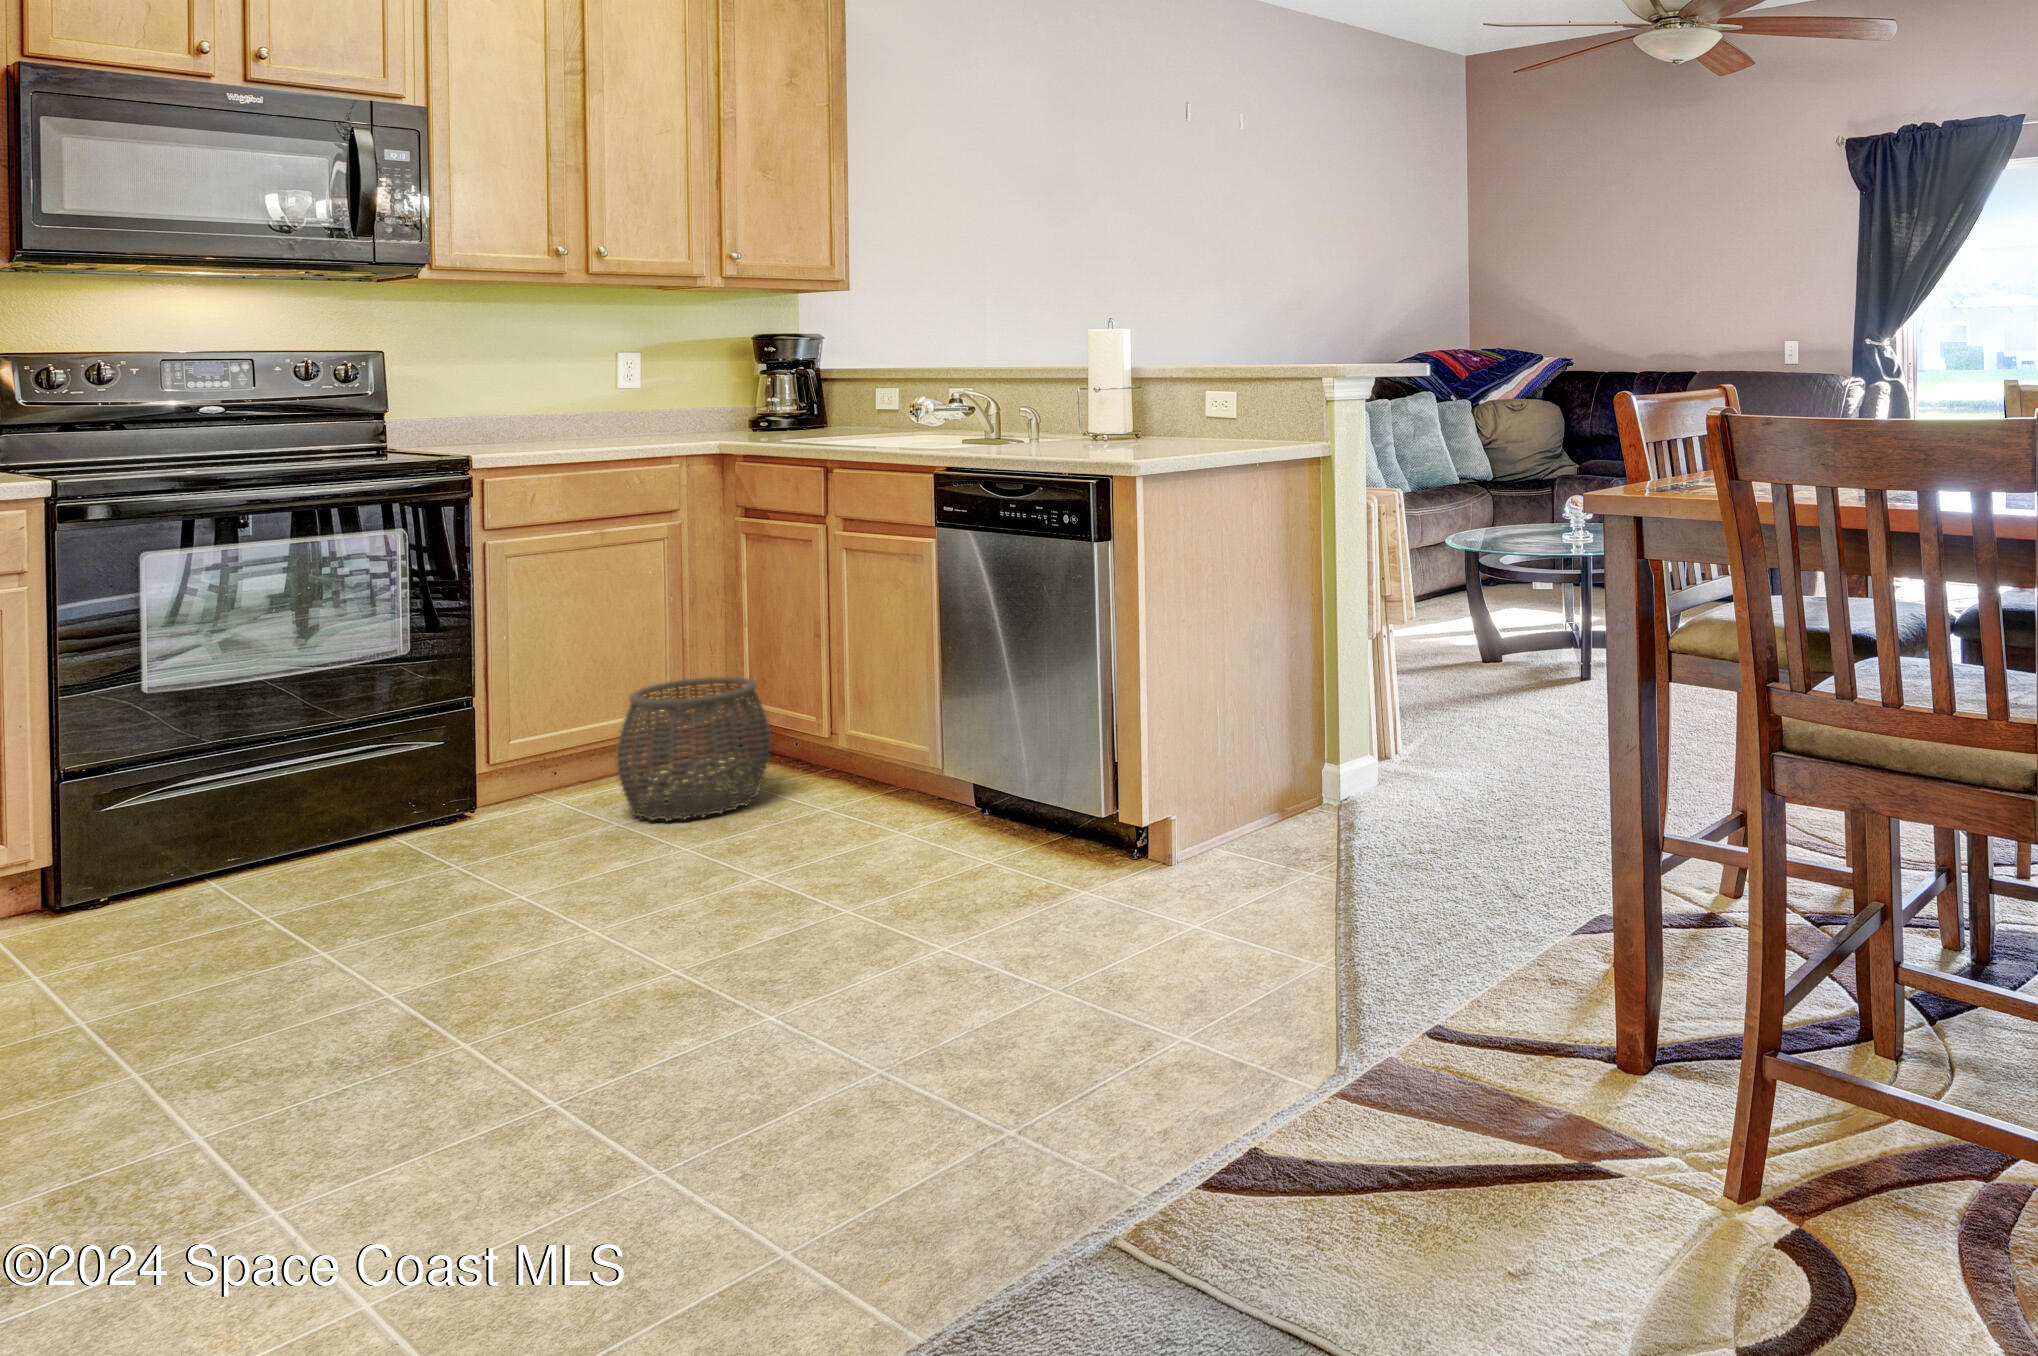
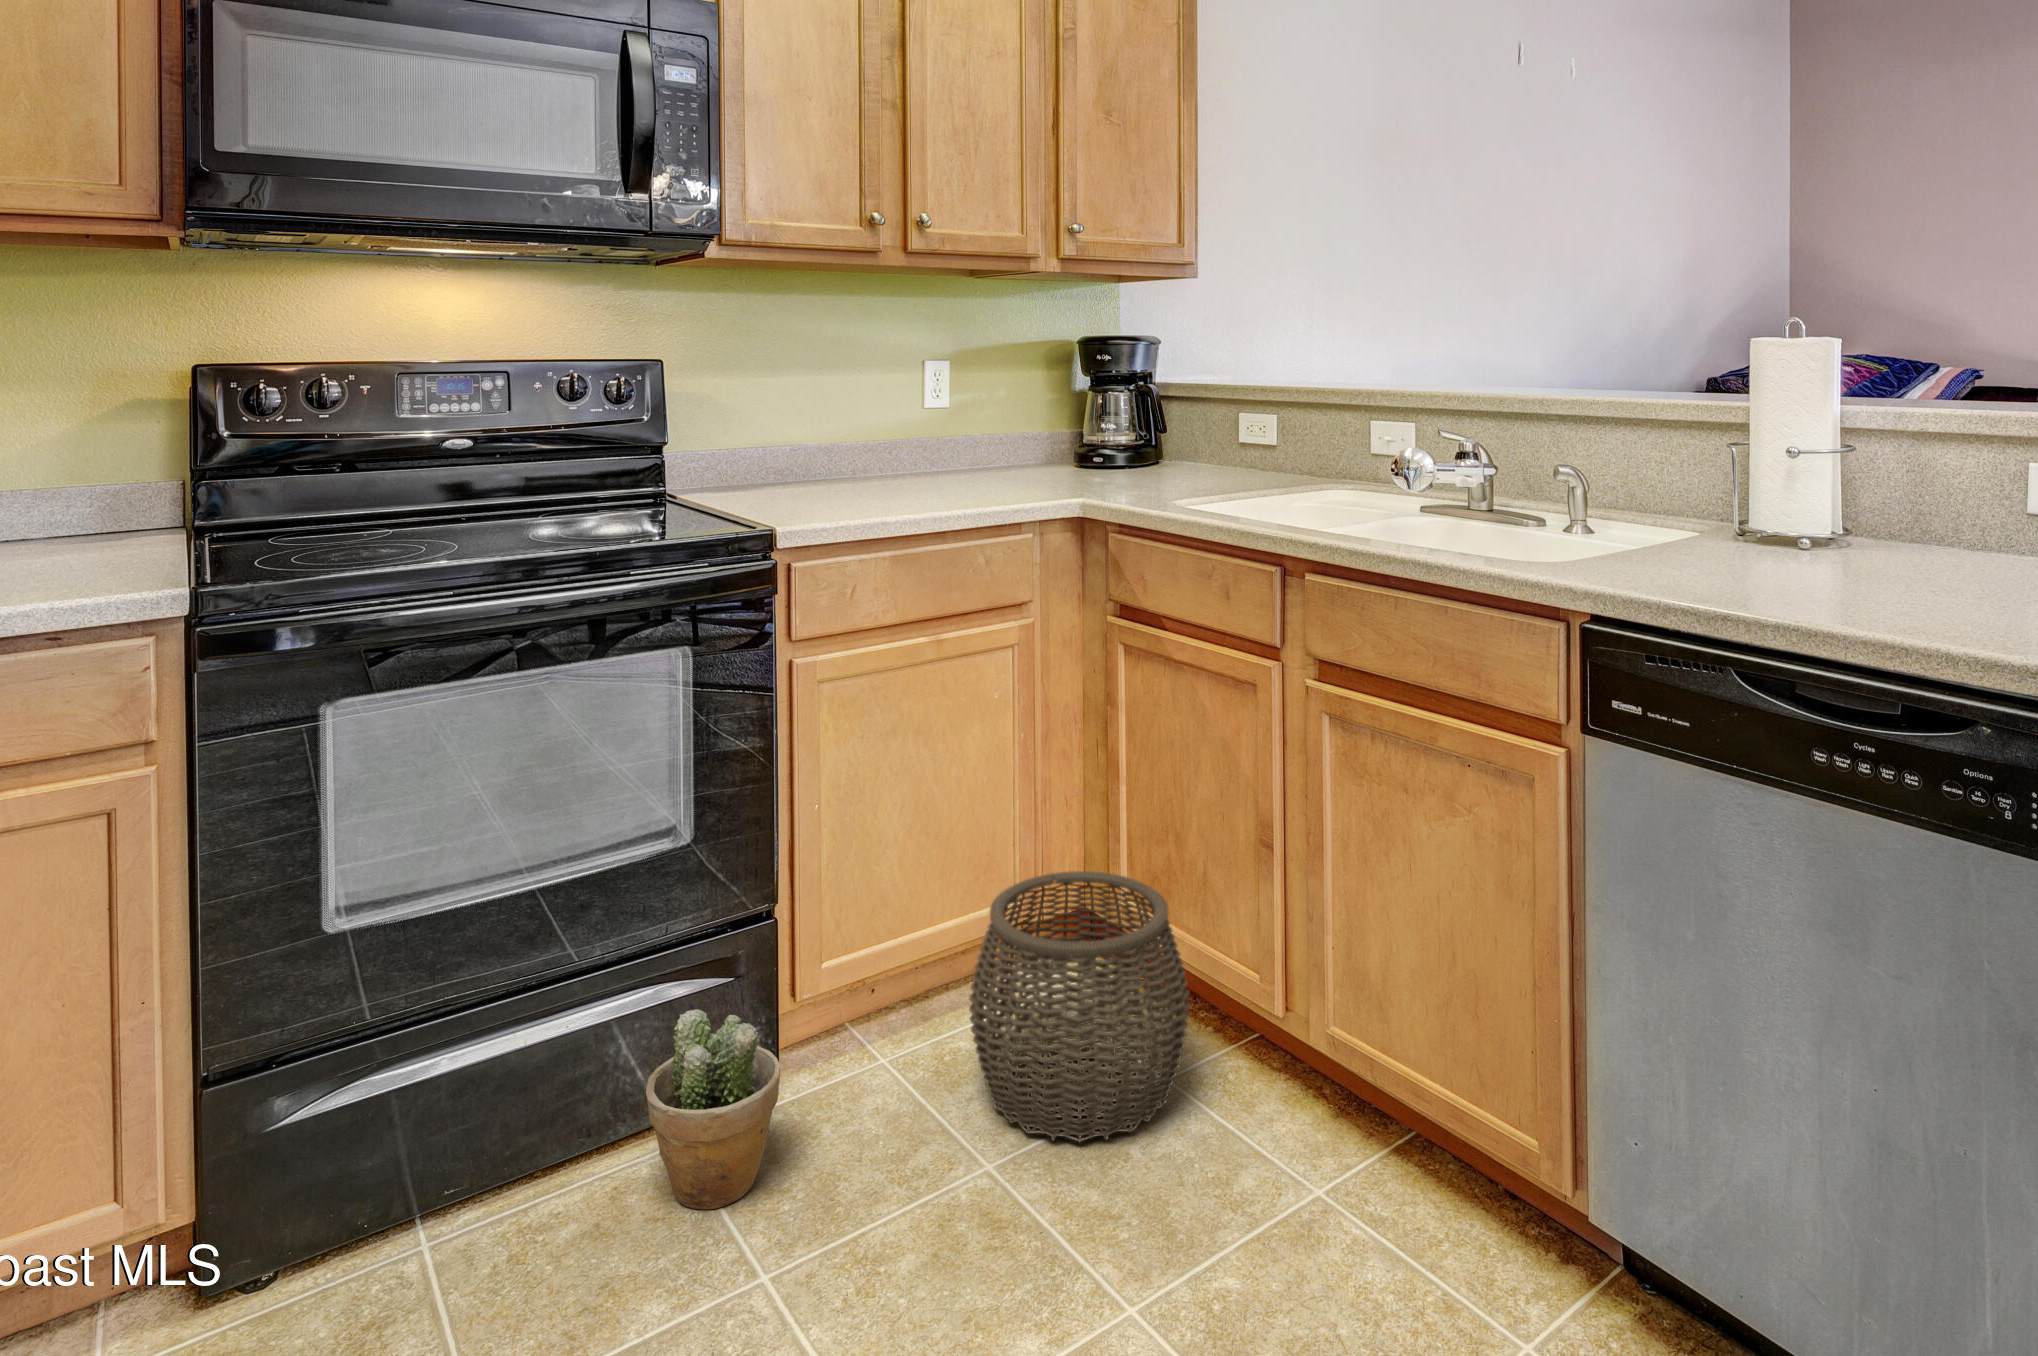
potted plant: none [372,751,471,866] -> present [646,1009,780,1209]

